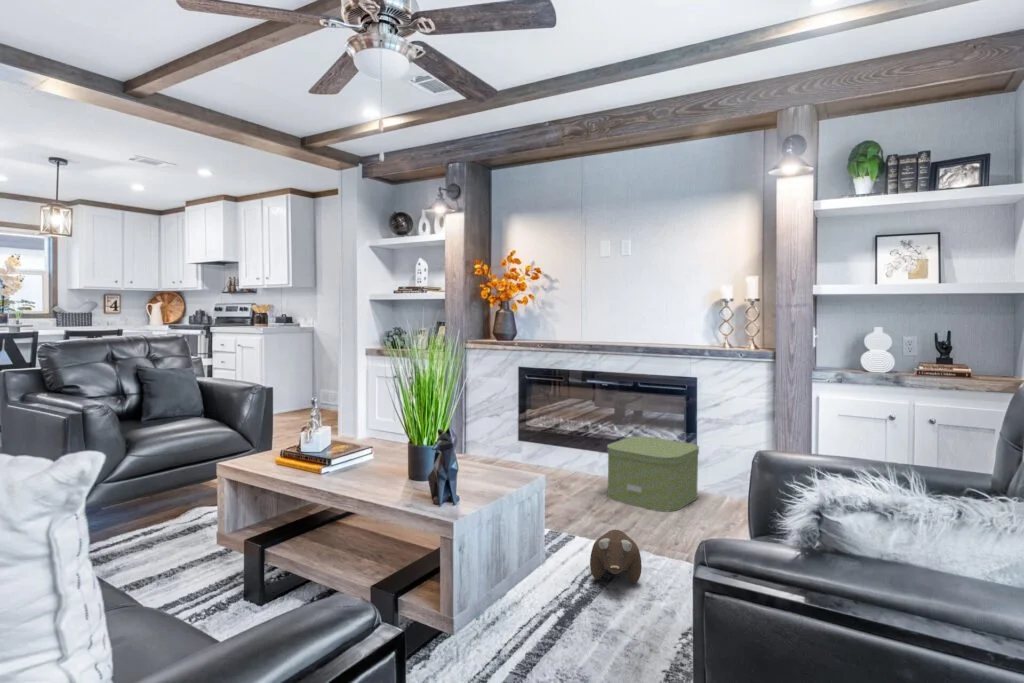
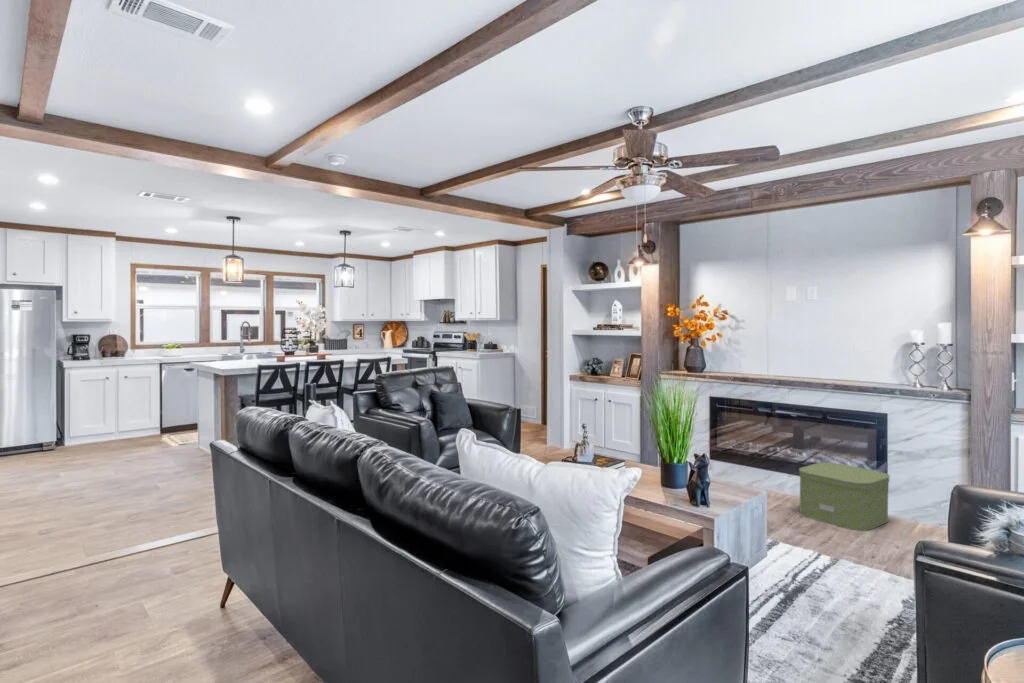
plush toy: present [590,530,642,583] -> none [800,539,846,583]

